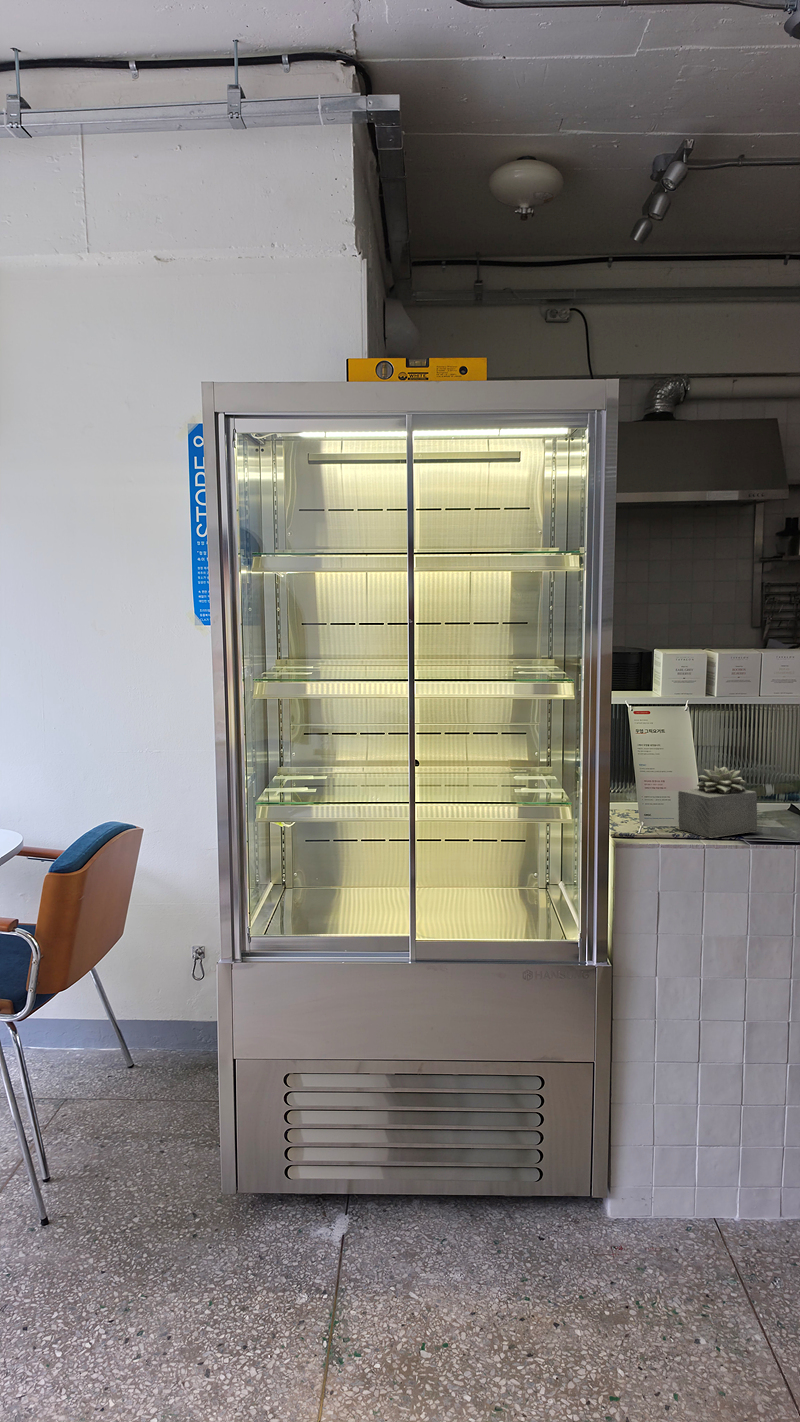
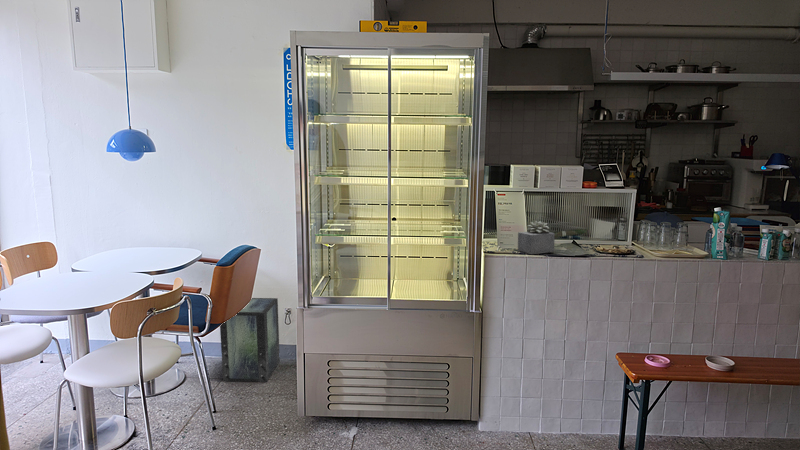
storage box: none [57,928,182,1108] -> present [220,298,280,382]

